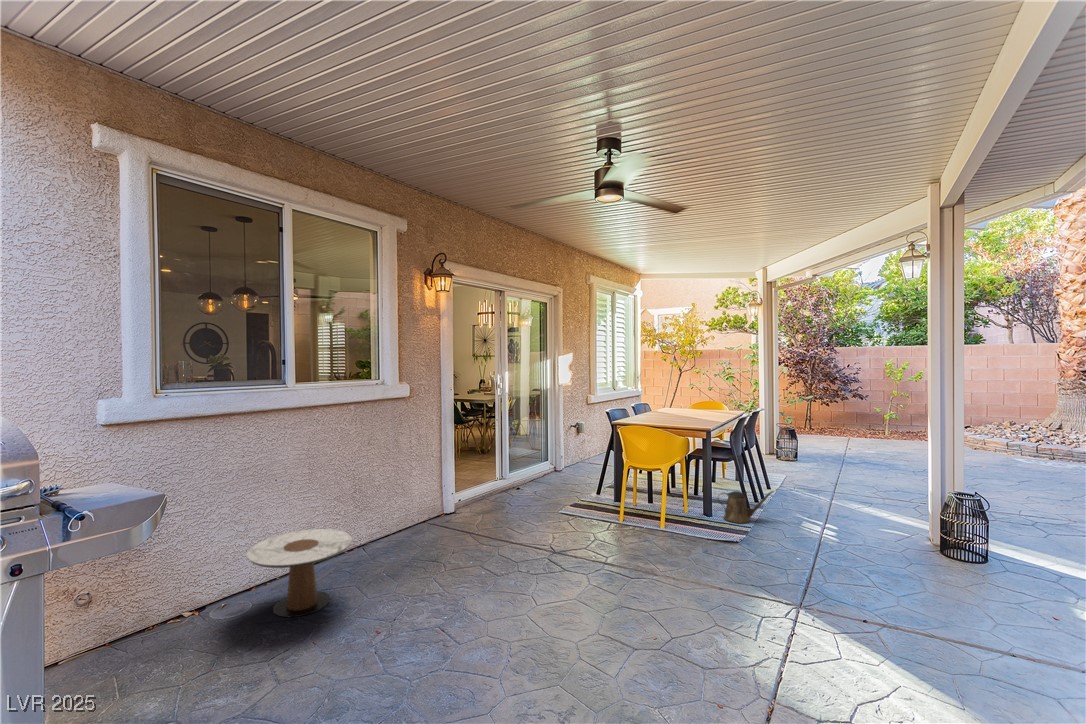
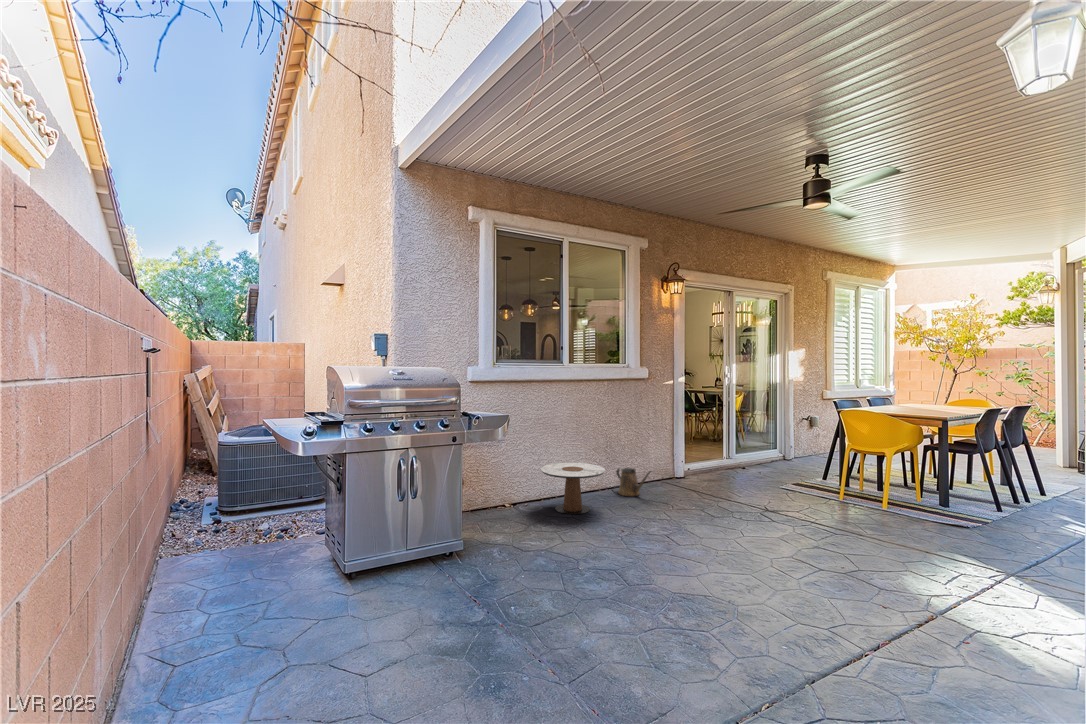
watering can: present [718,491,774,523] -> present [616,468,651,496]

